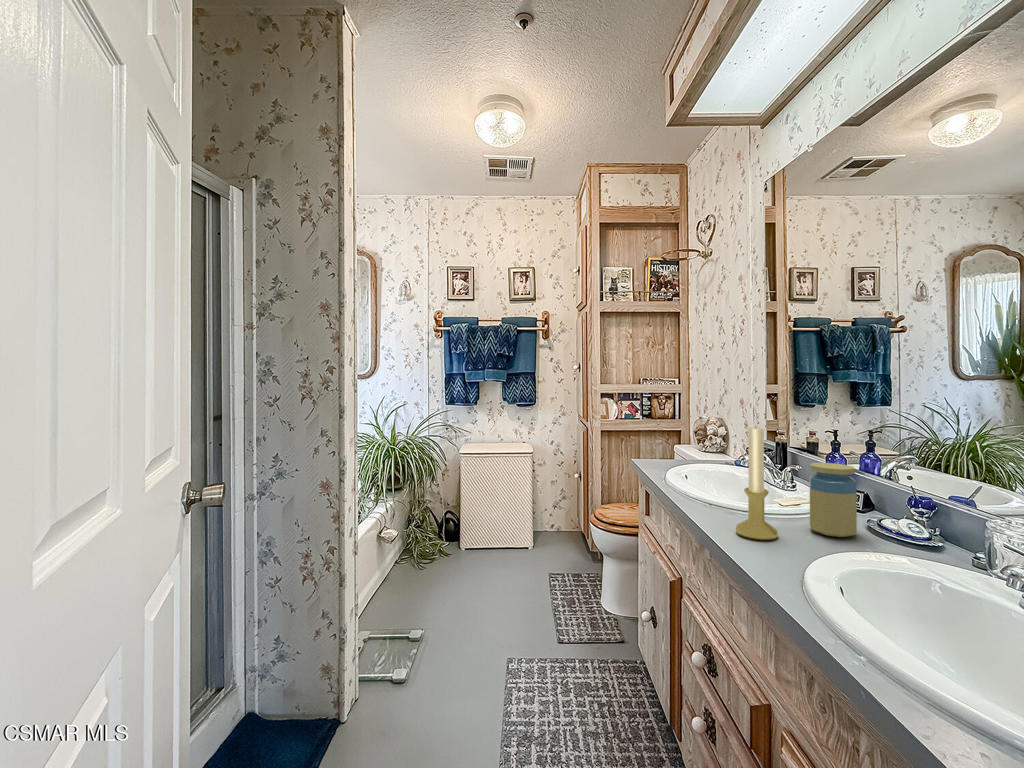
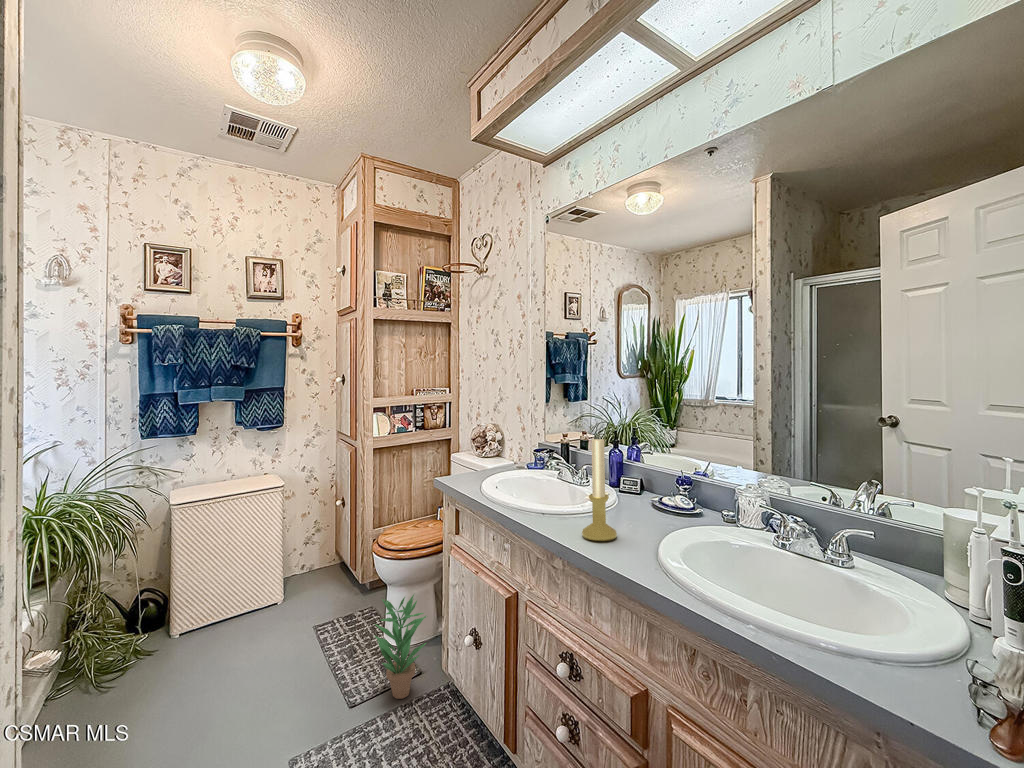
jar: present [810,463,857,537] -> none [629,465,666,527]
potted plant: none [574,561,625,656] -> present [374,595,426,699]

